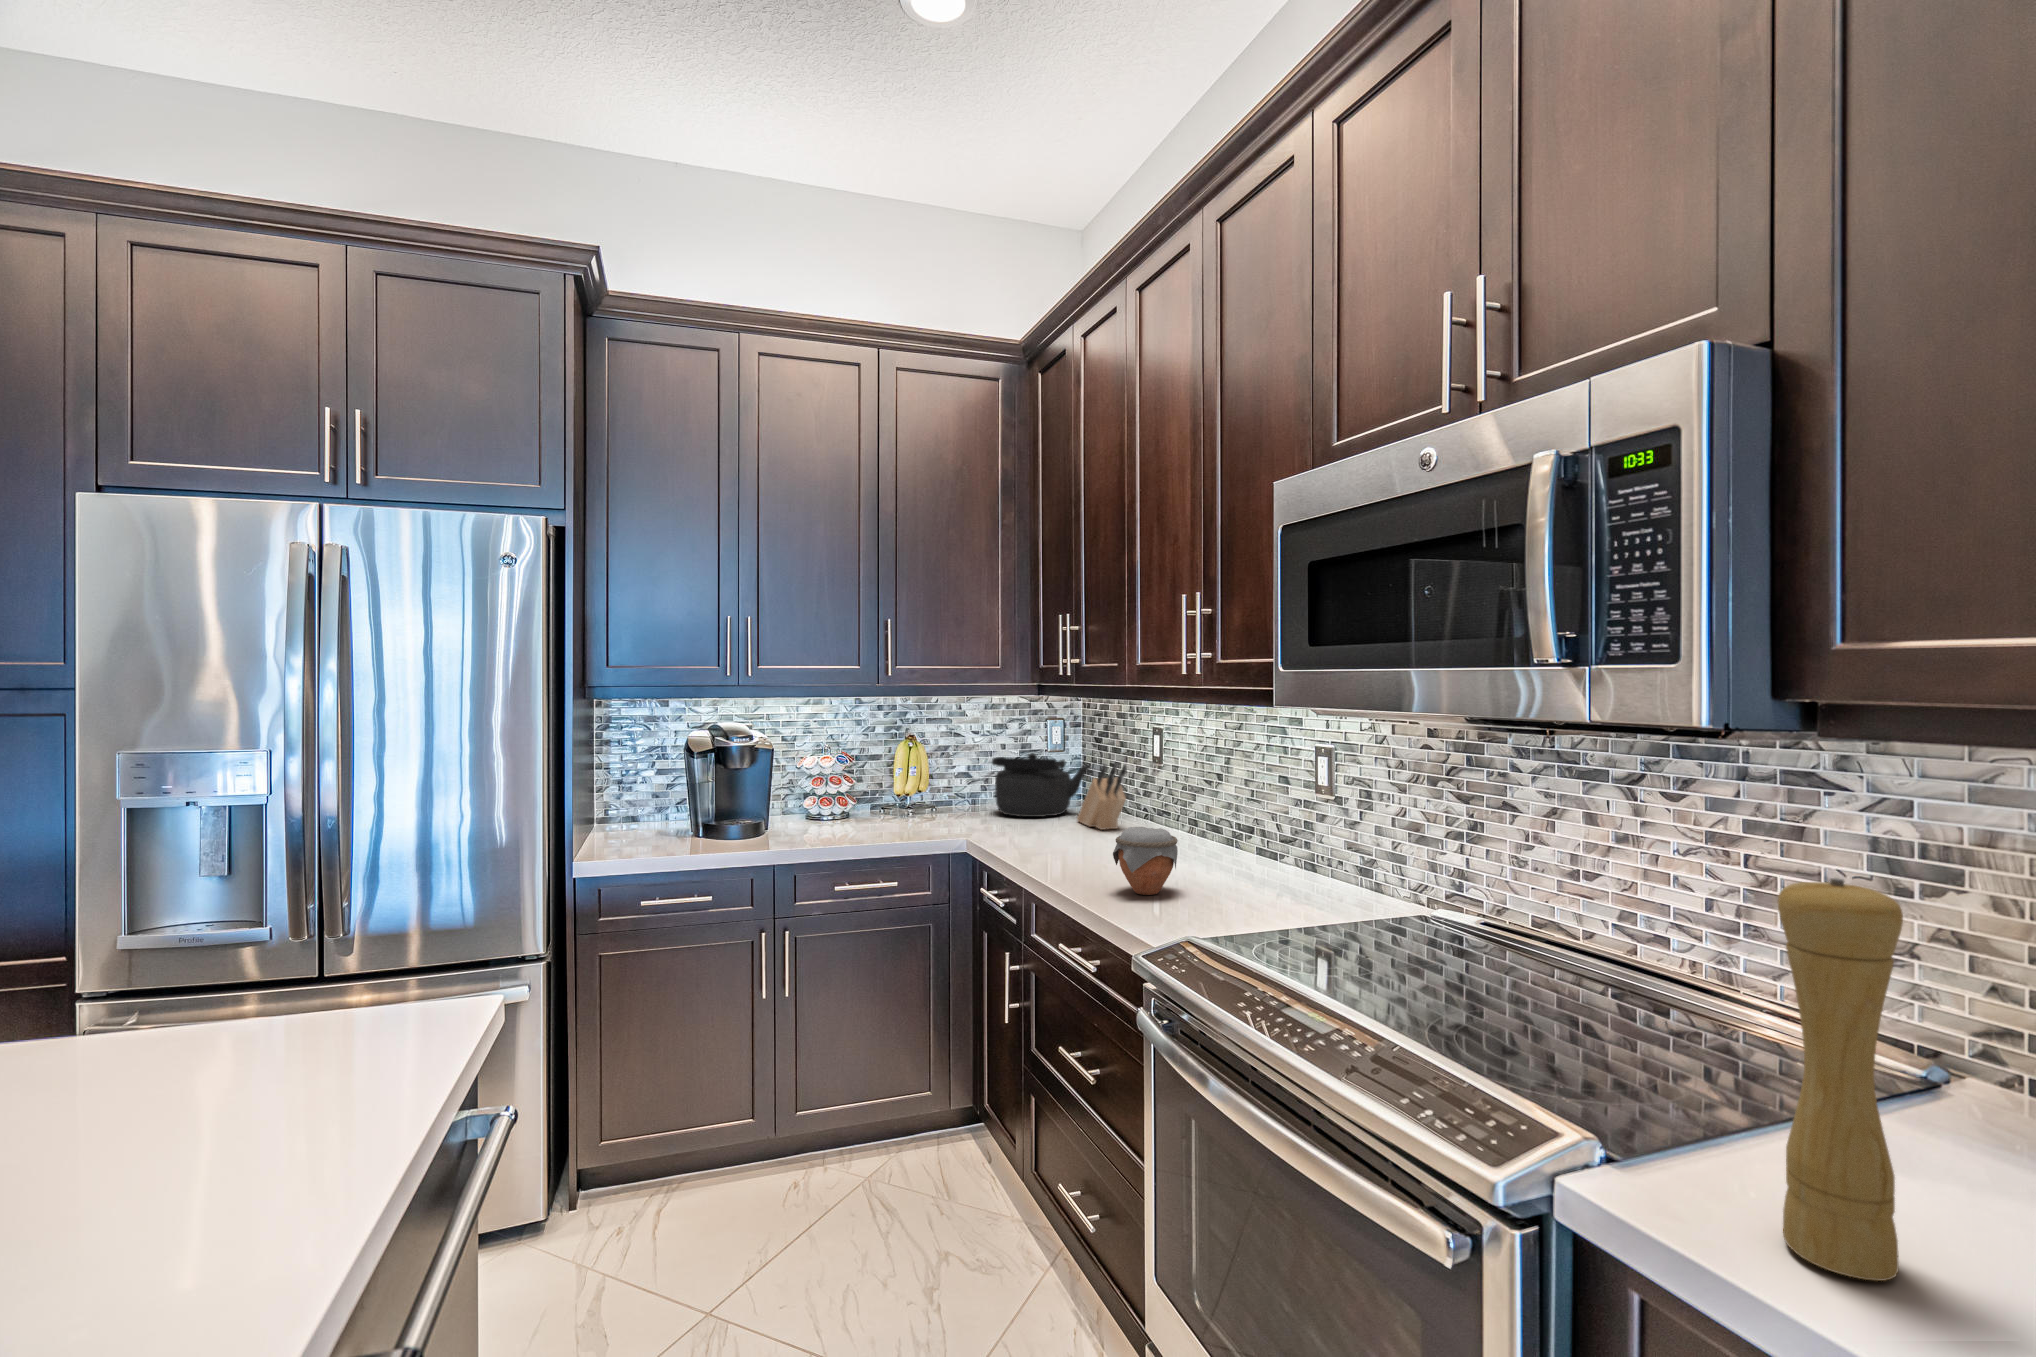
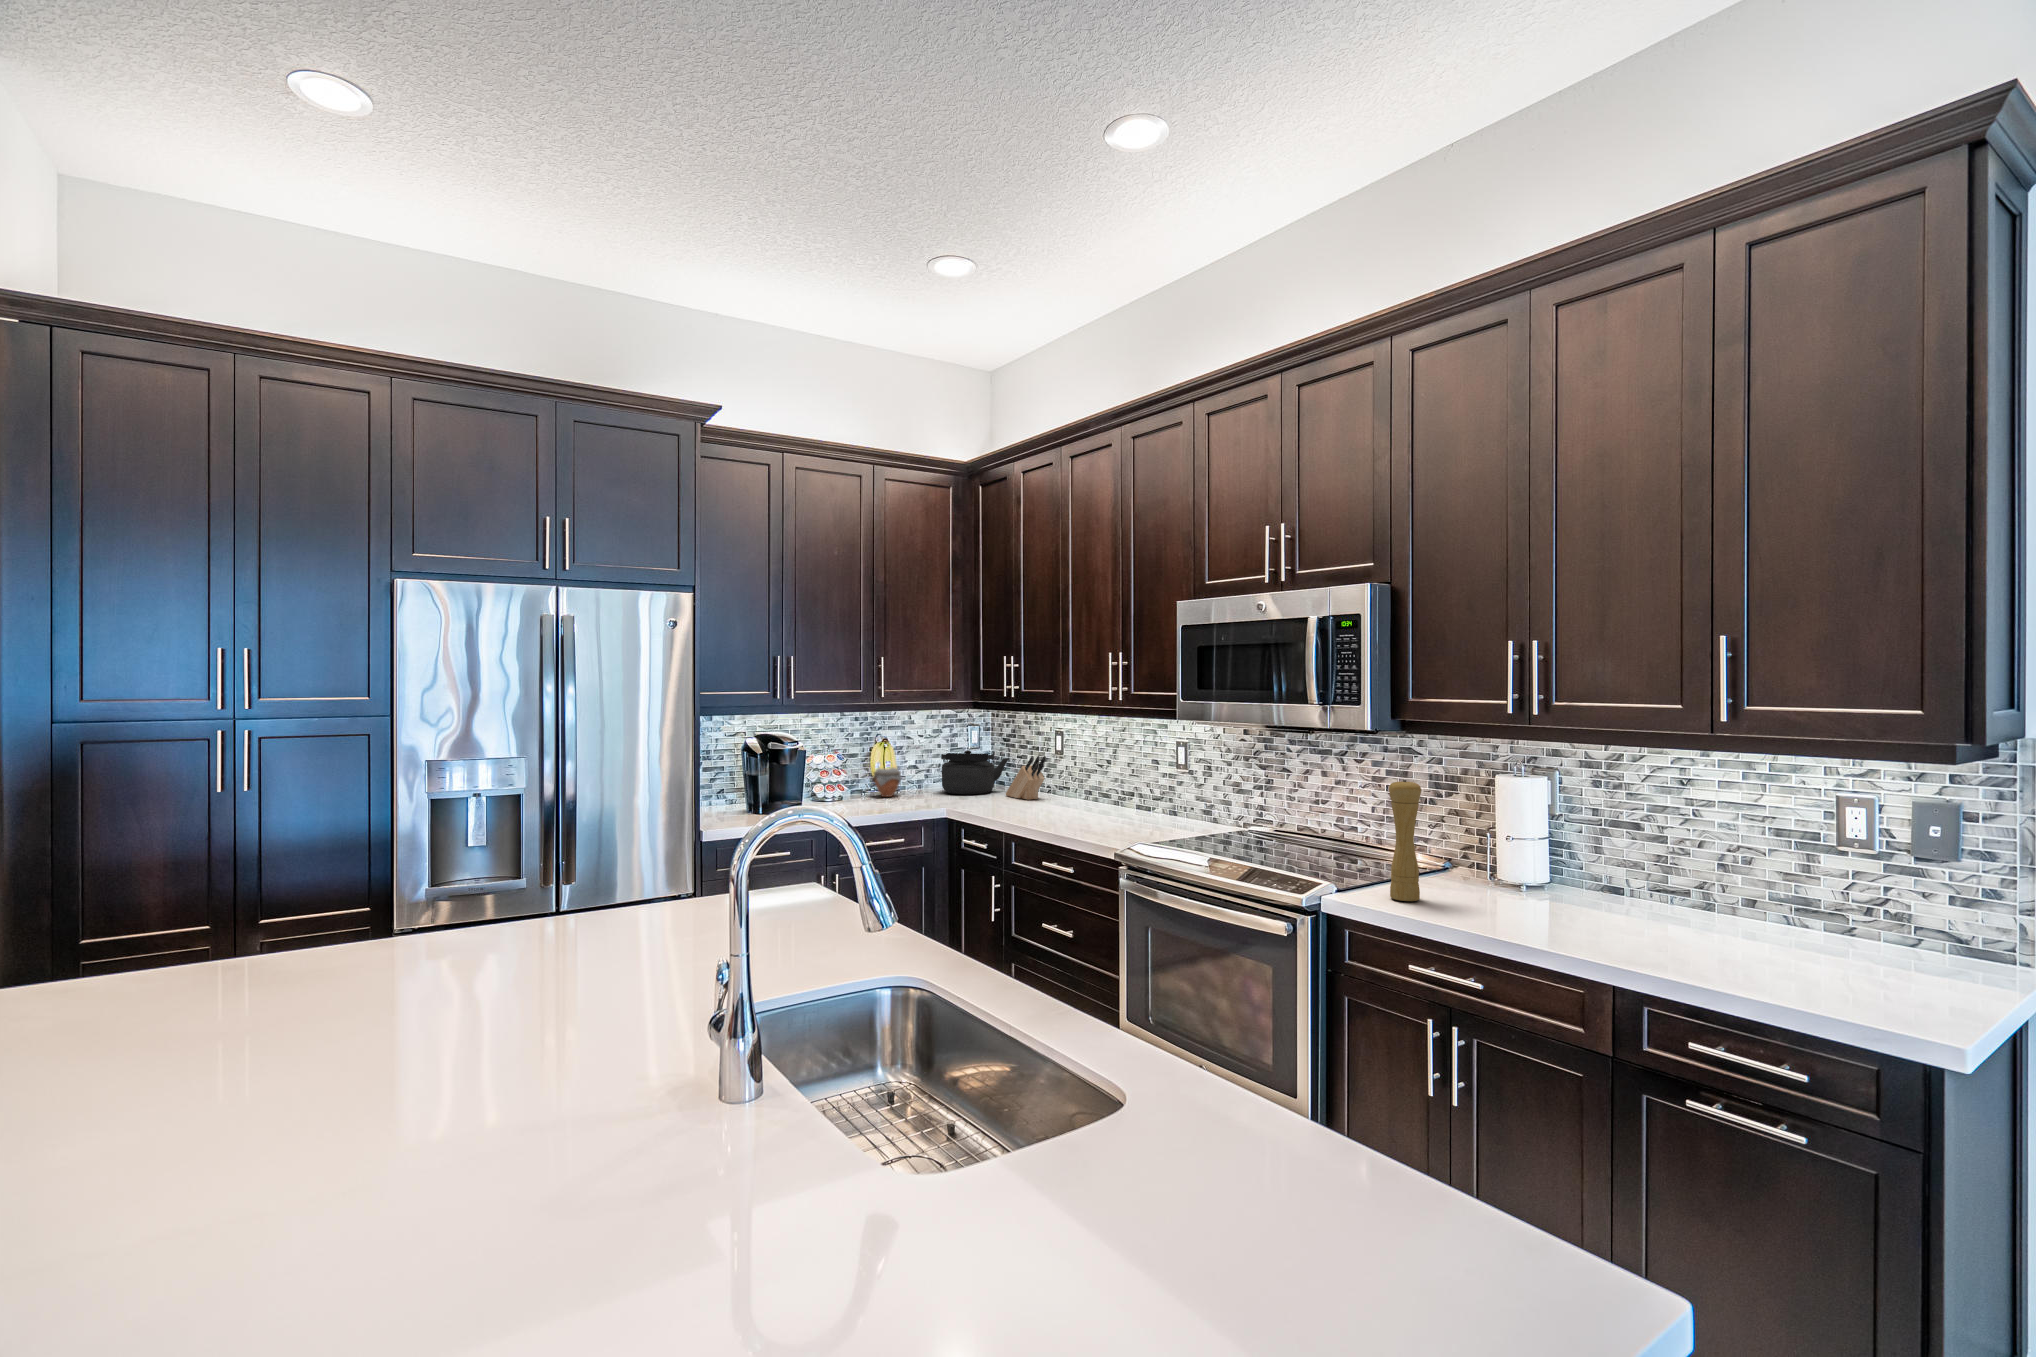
jar: present [1113,827,1178,895] -> present [872,768,902,797]

